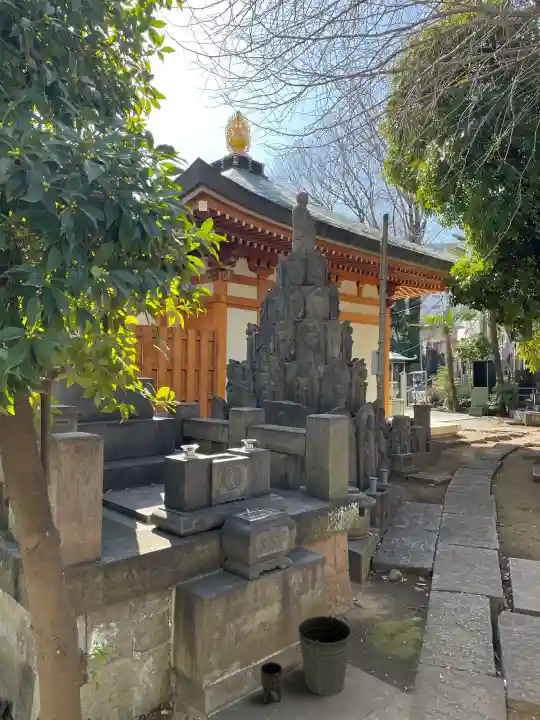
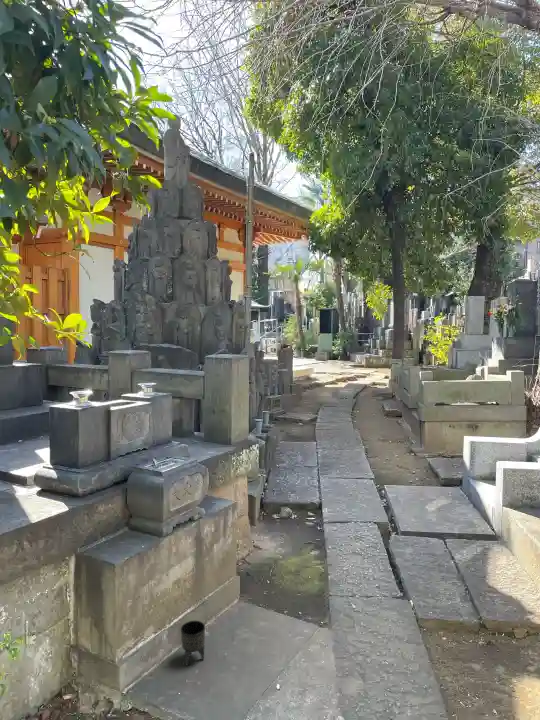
bucket: present [298,614,351,695] -> none [214,560,273,644]

